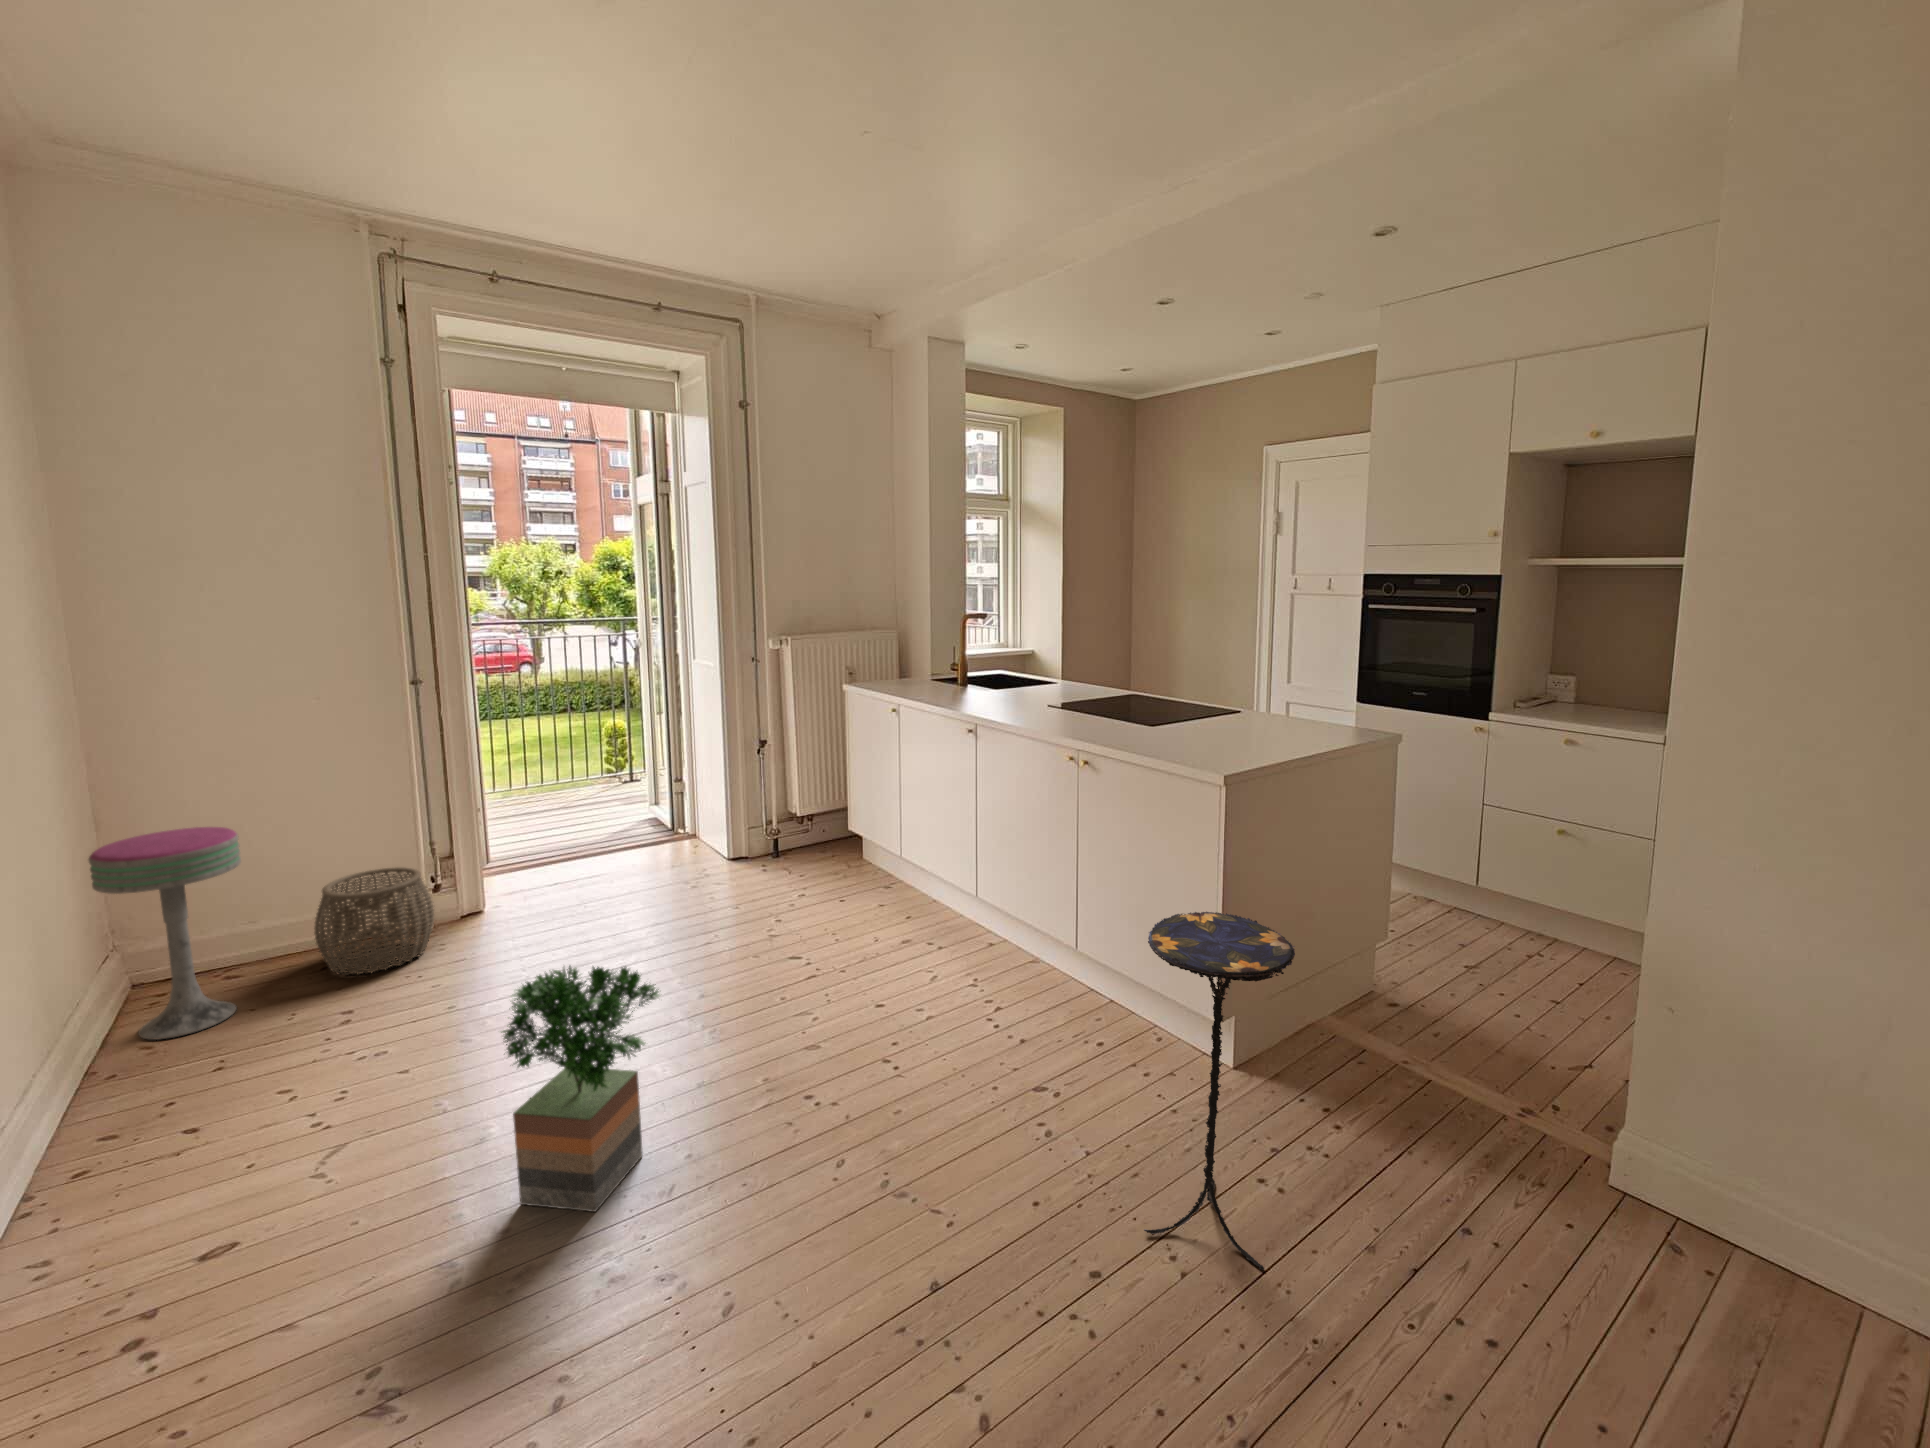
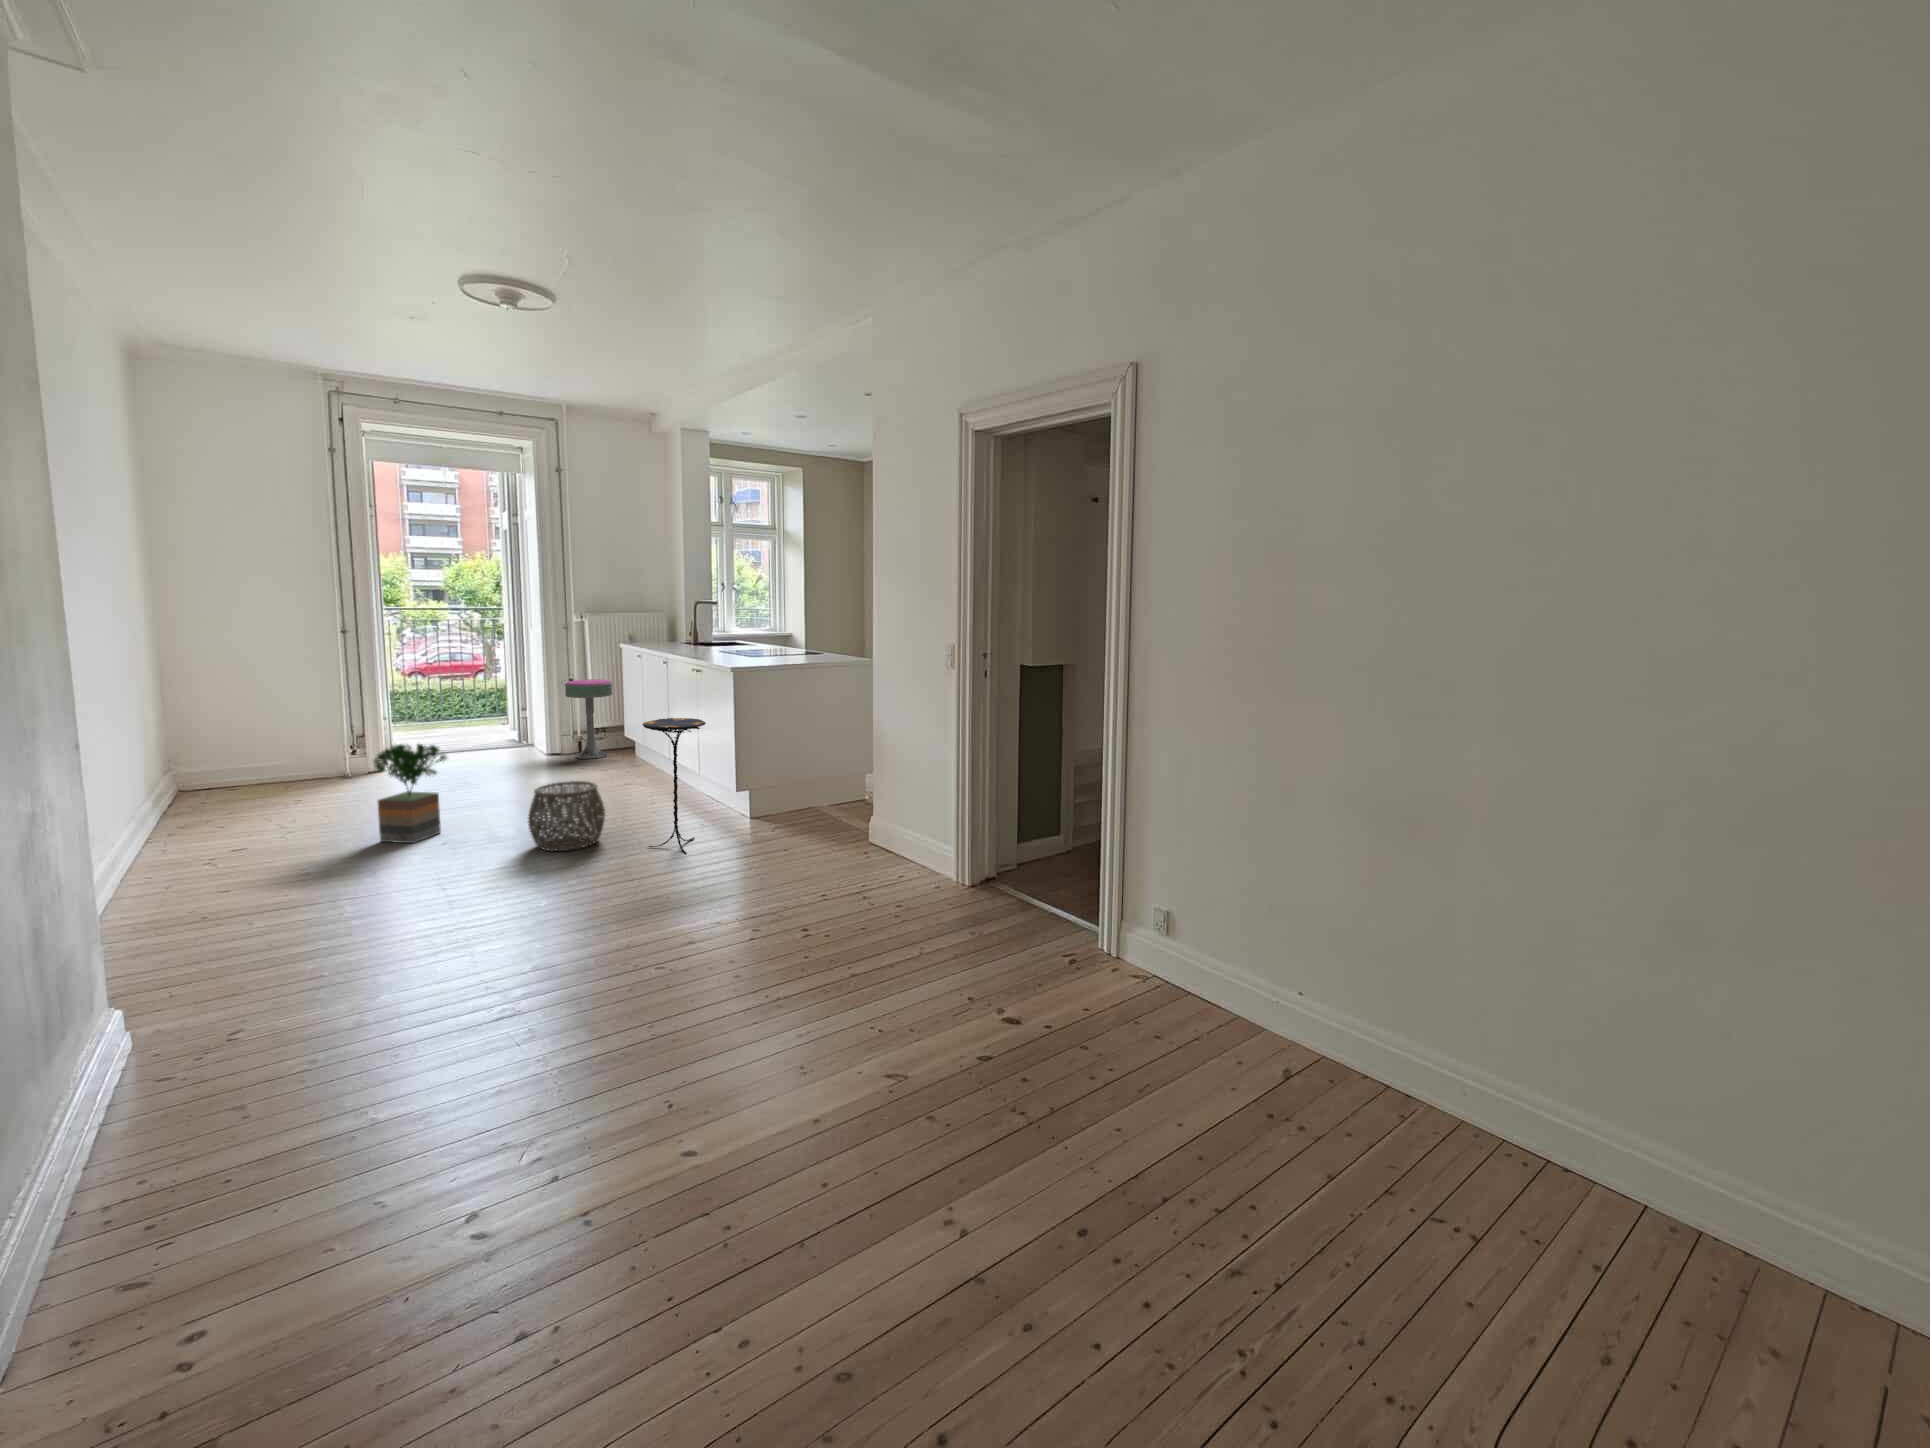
bar stool: present [88,827,241,1040] -> present [565,679,612,759]
woven basket: present [314,867,434,975] -> present [528,781,605,851]

